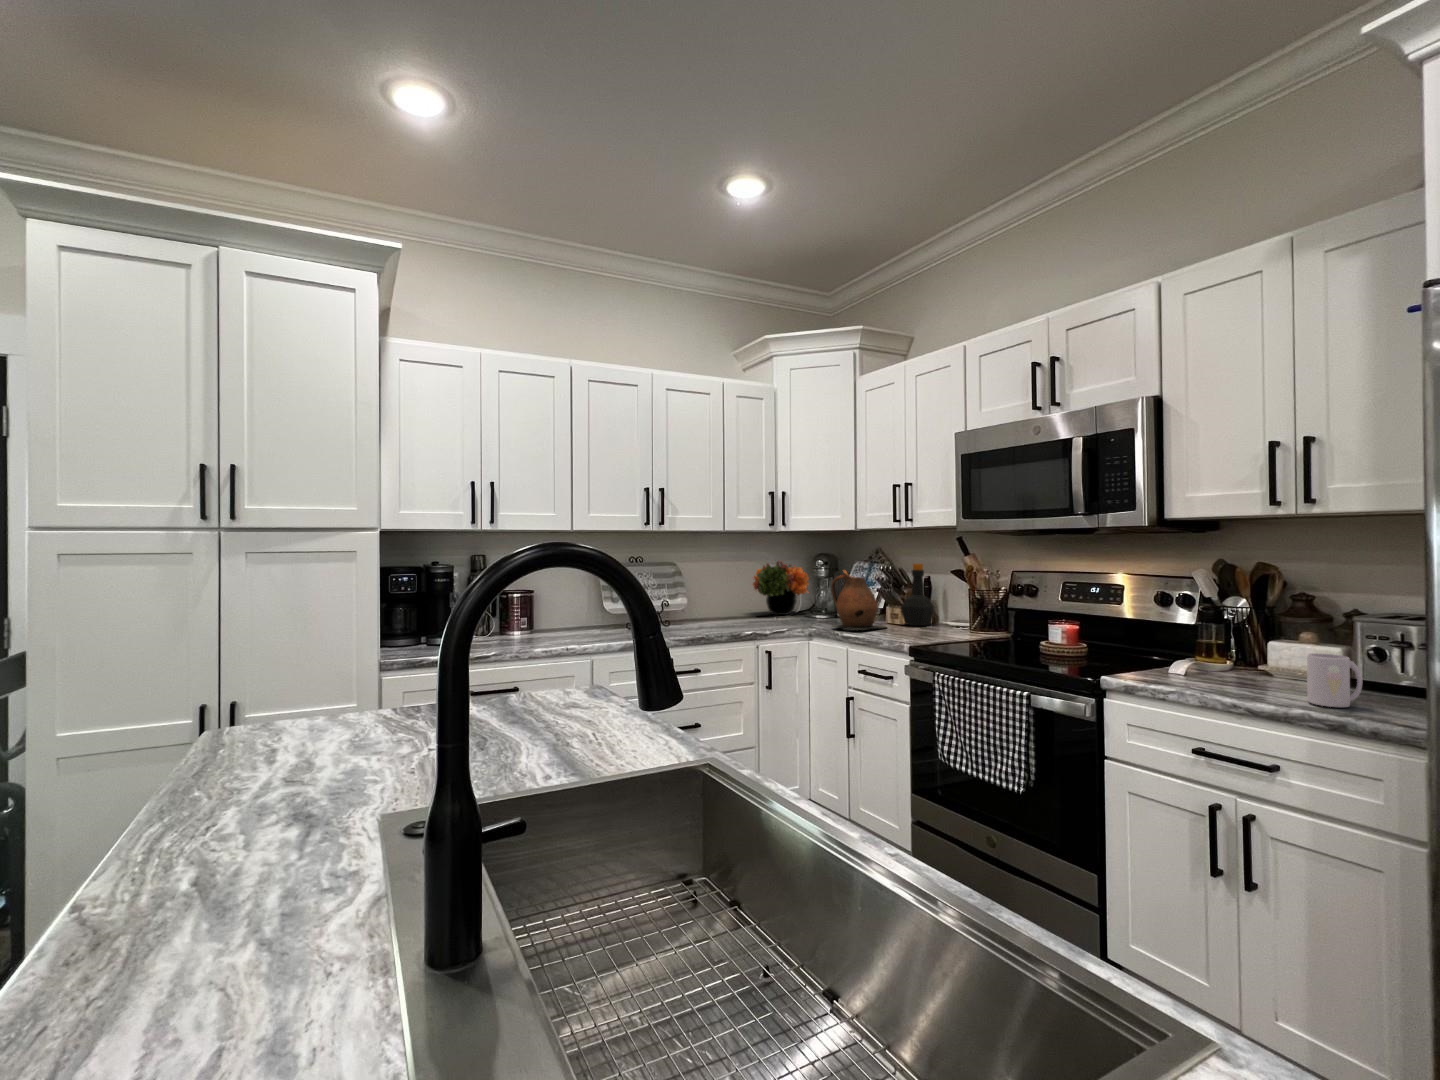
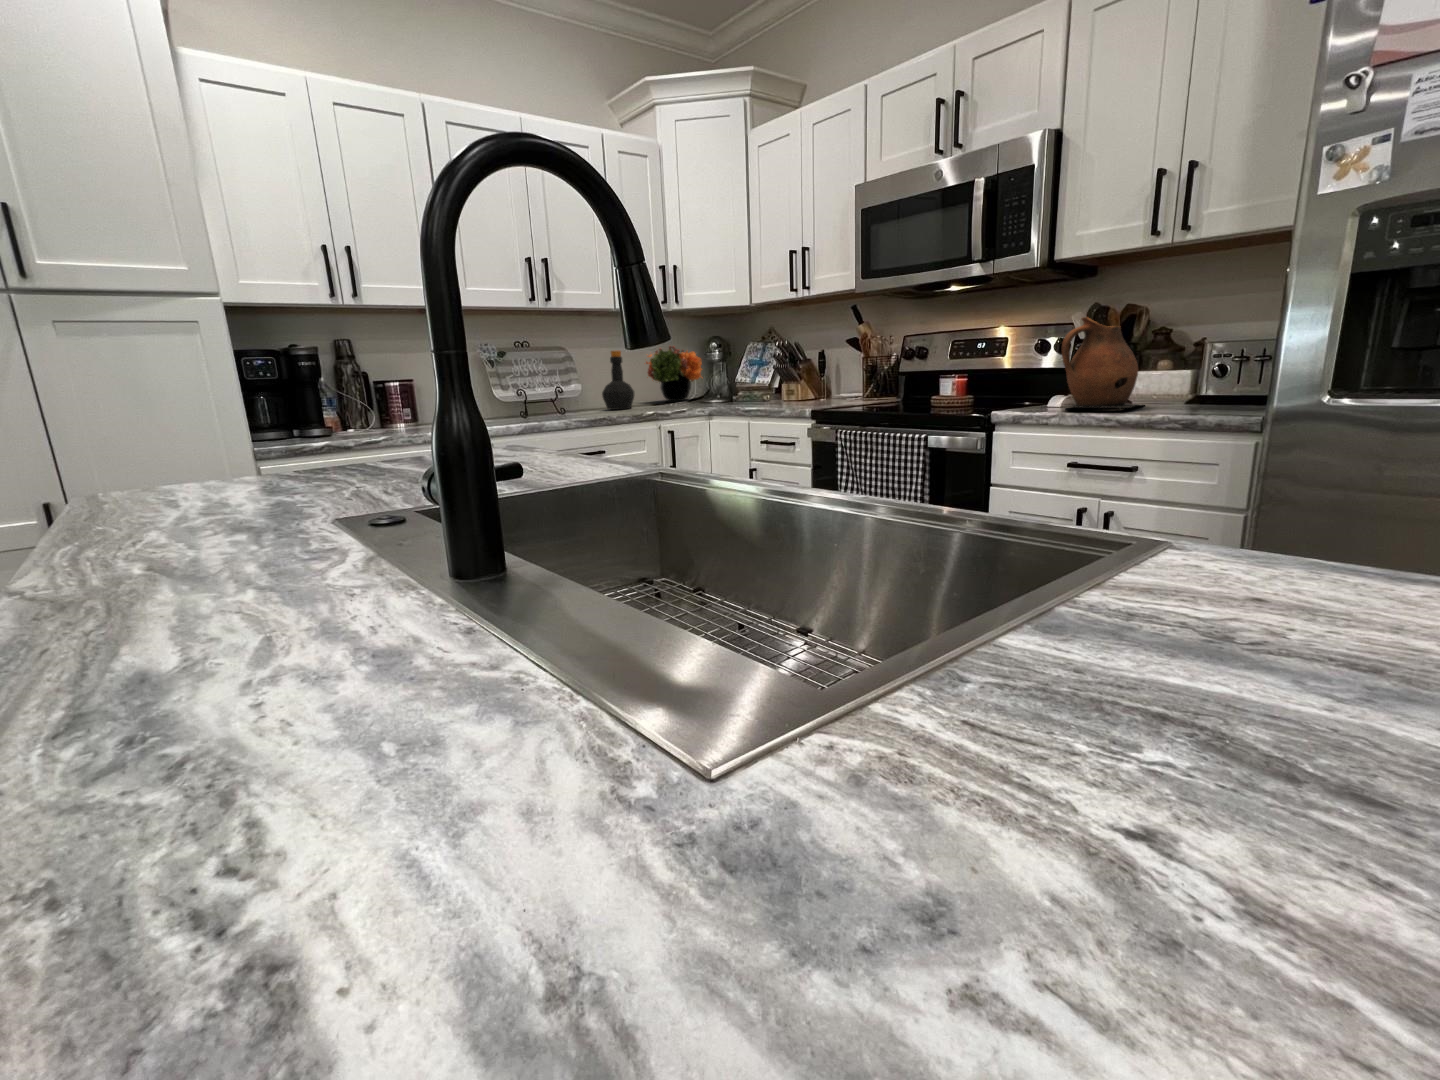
bottle: present [901,563,935,626] -> present [602,351,634,410]
ceramic pitcher: present [831,570,885,630] -> present [1062,317,1144,409]
mug: present [1307,653,1363,707] -> none [1168,368,1215,413]

